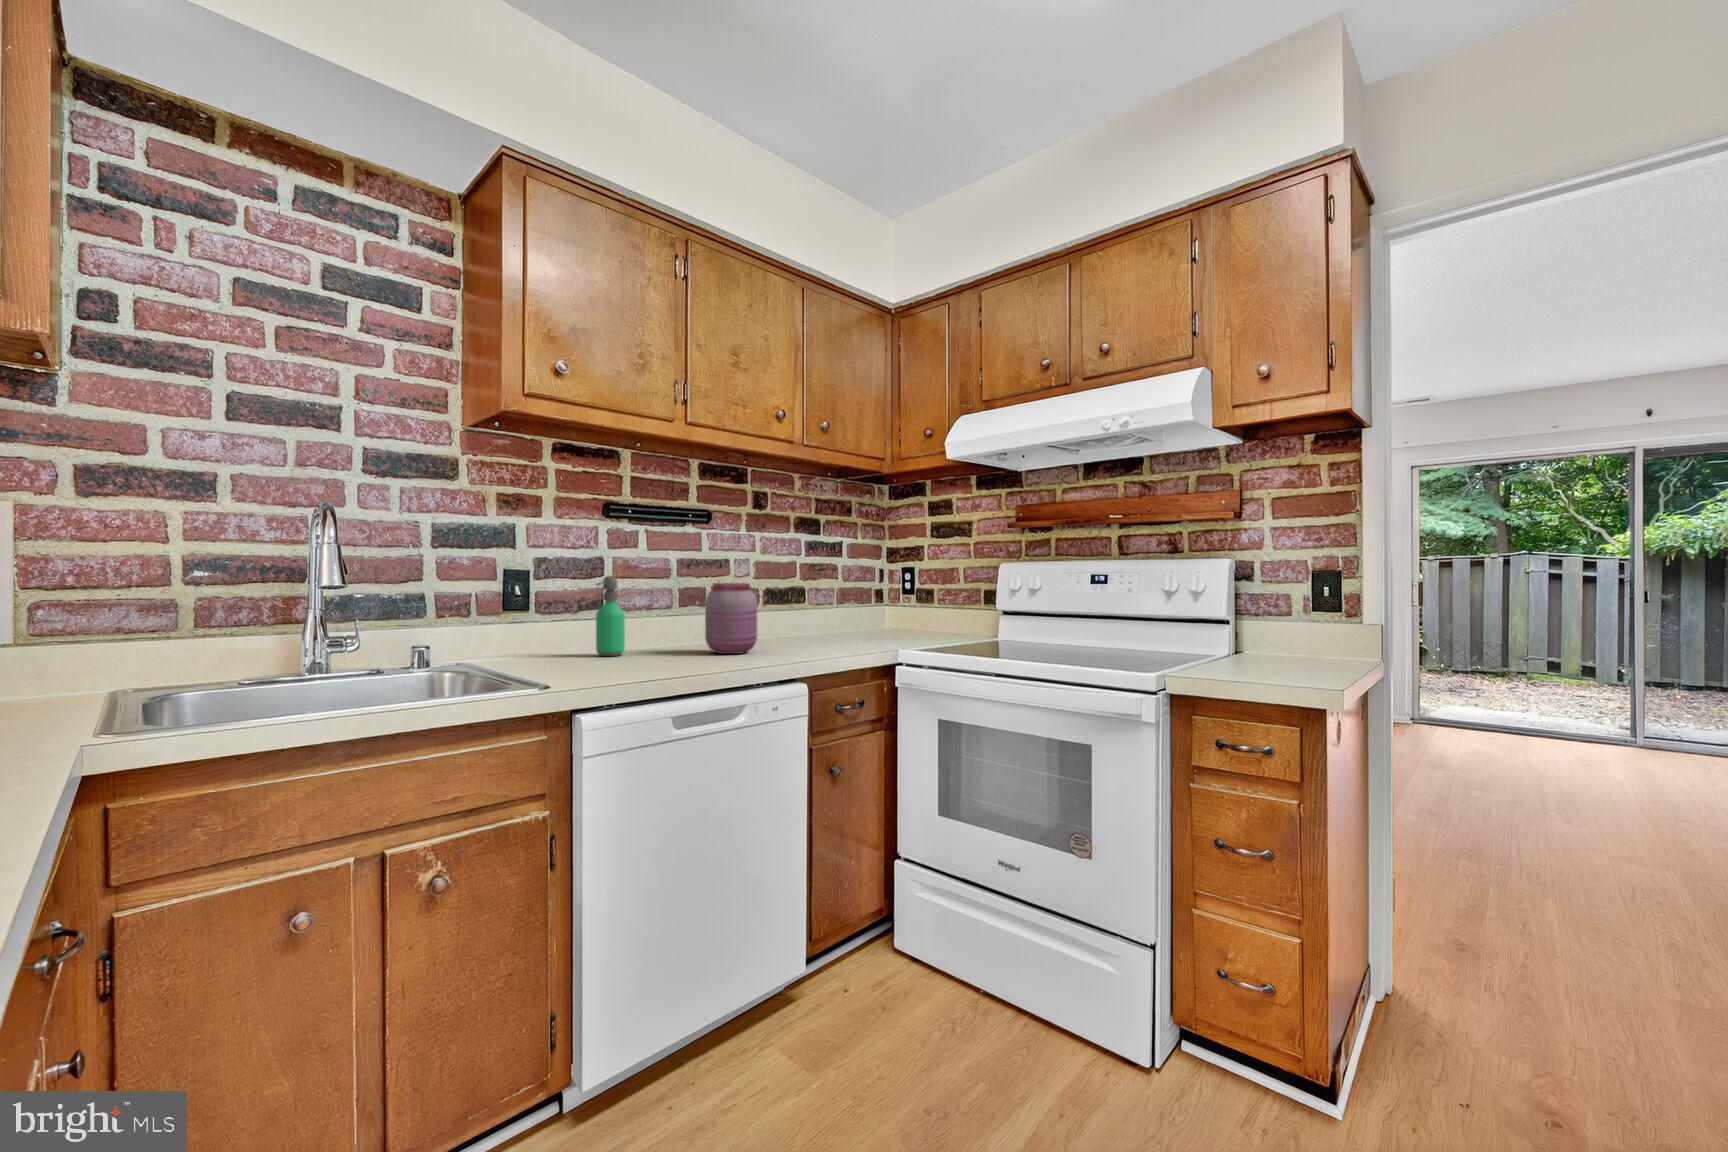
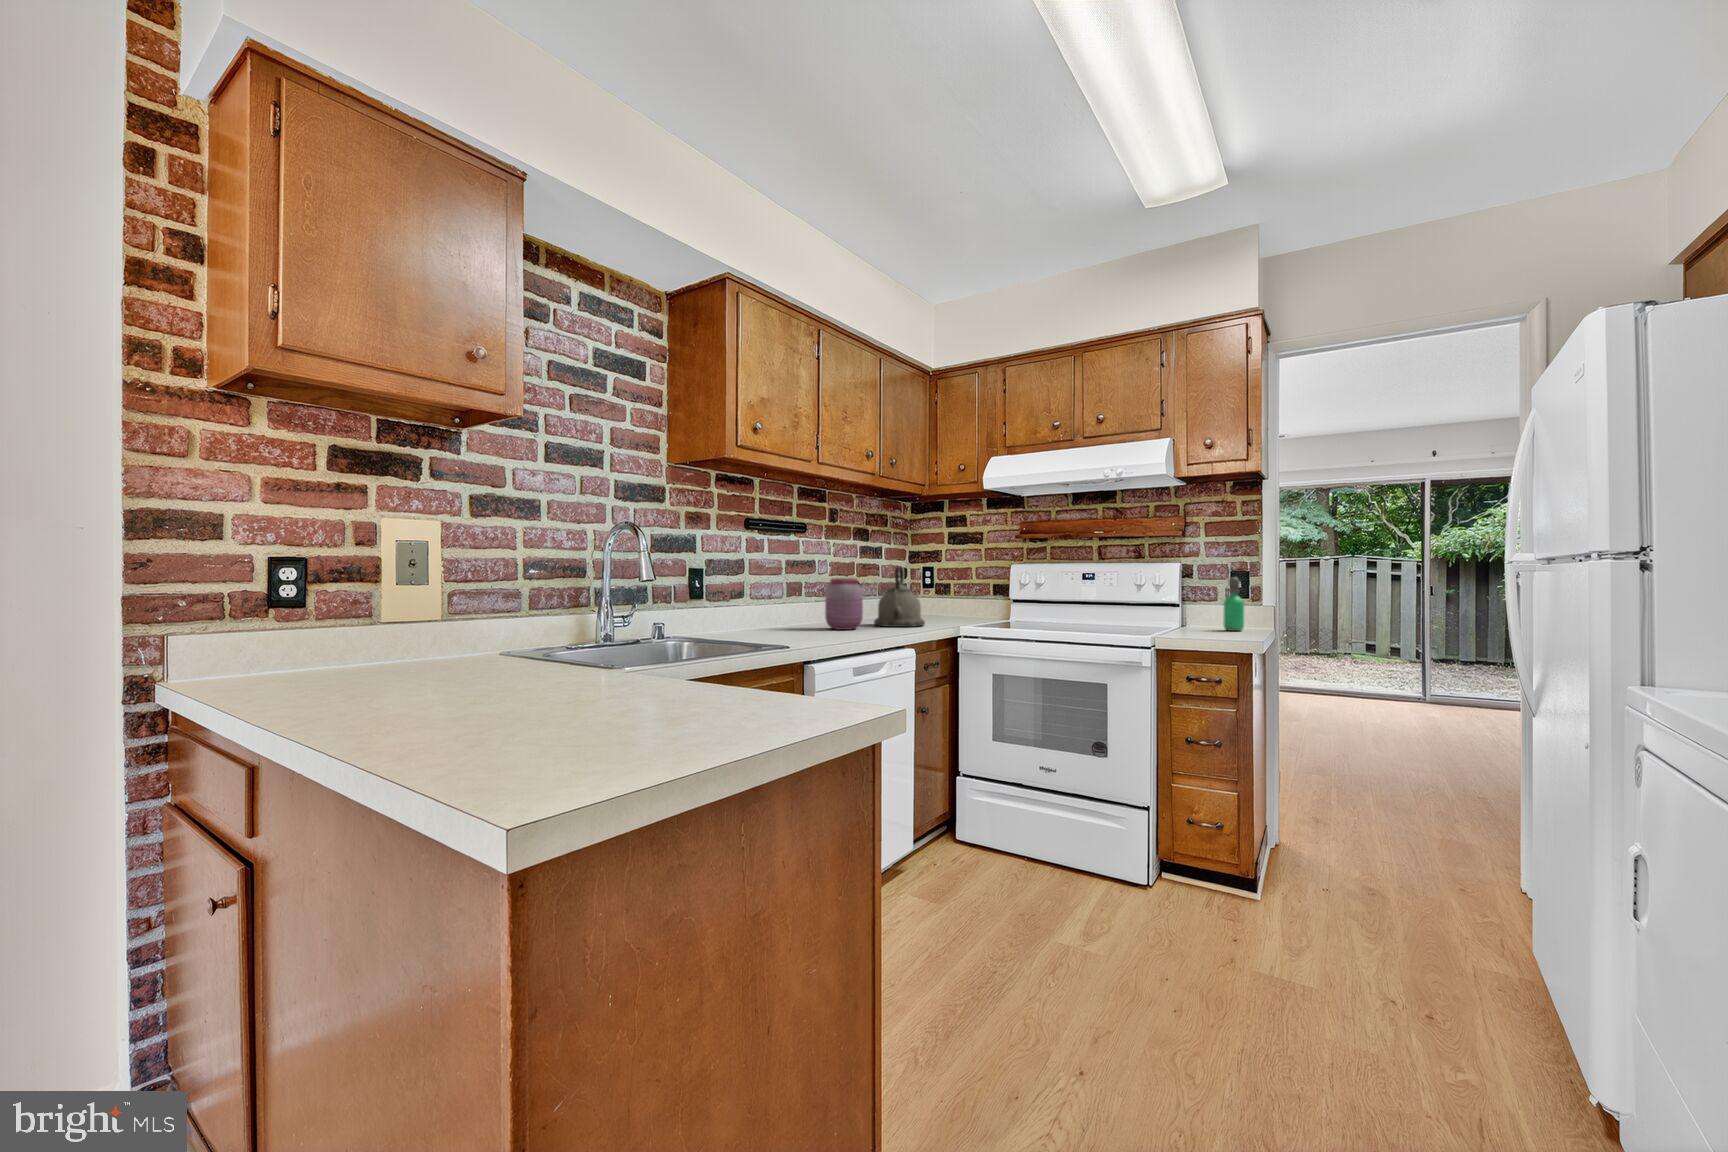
kettle: none [791,567,861,650] -> present [874,567,925,627]
soap dispenser: present [596,576,625,656] -> present [1224,577,1244,631]

